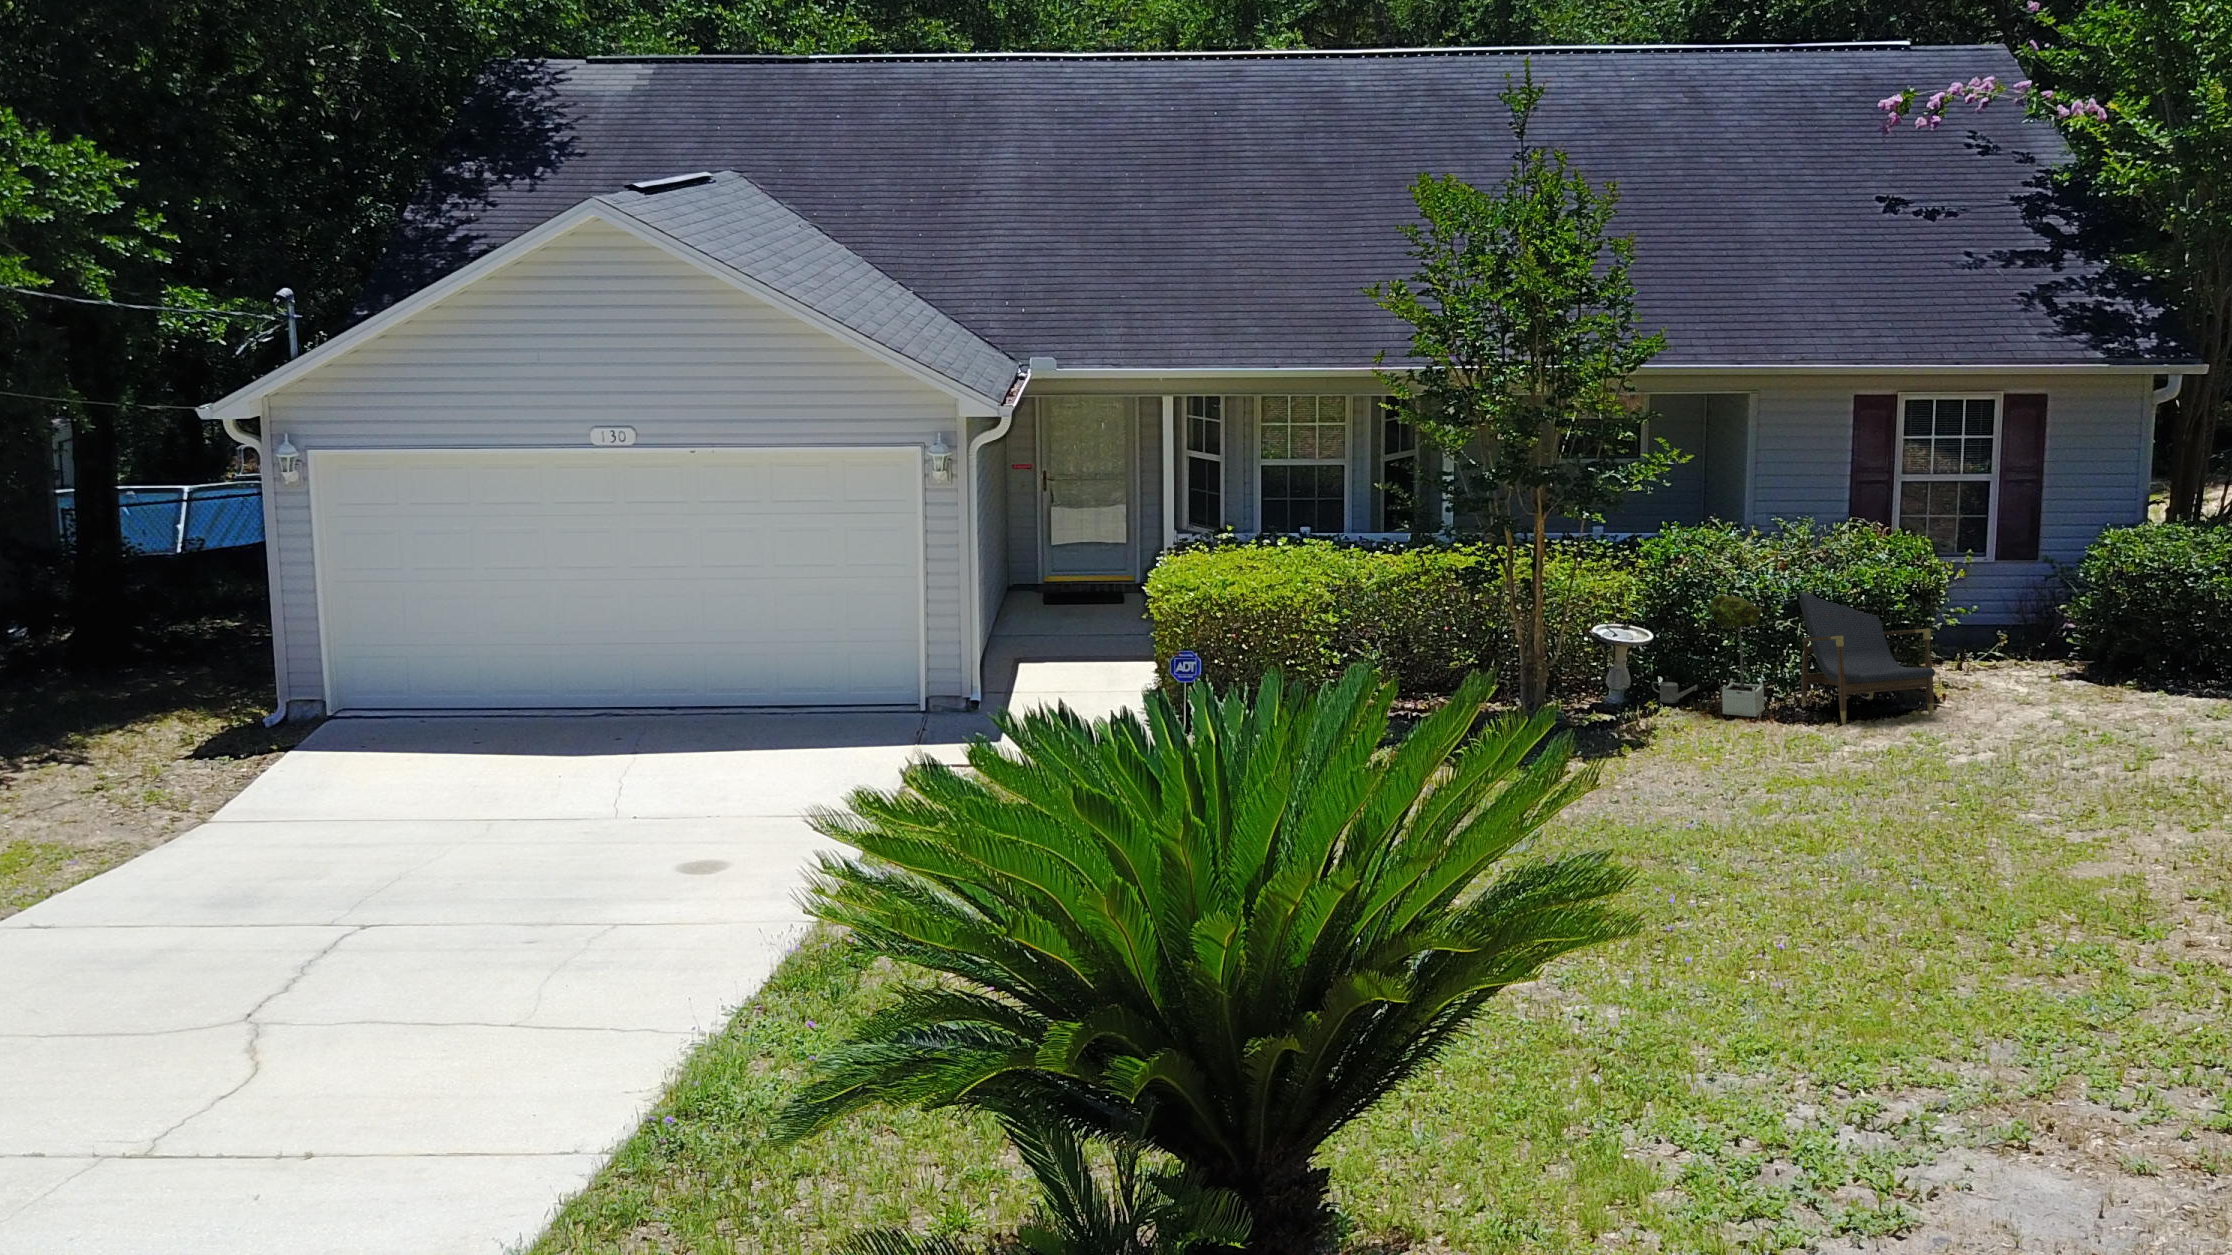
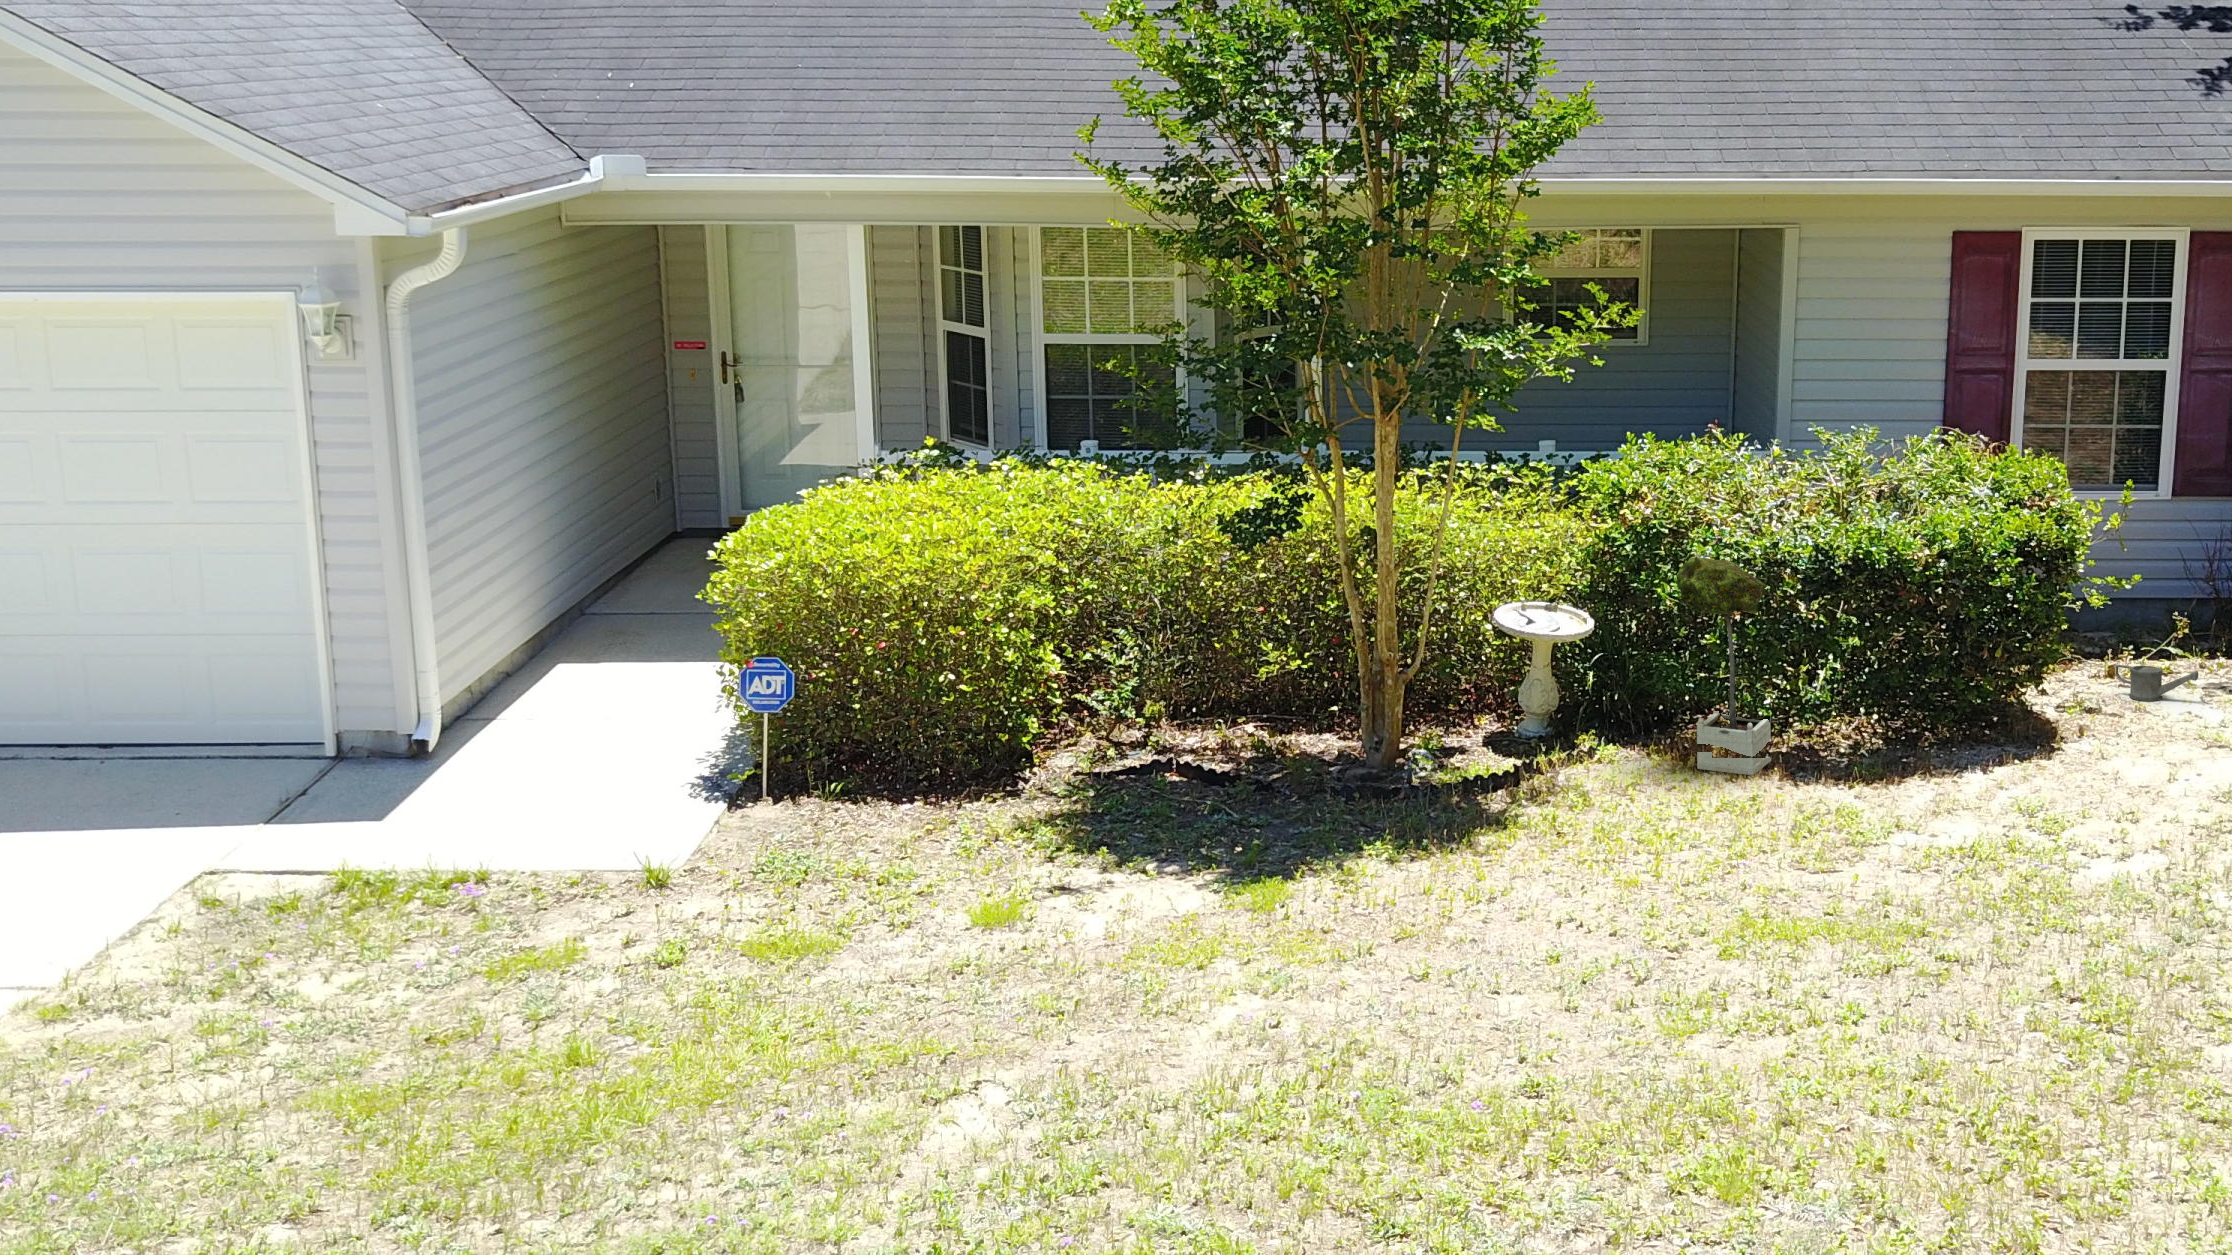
lounge chair: present [1798,593,1935,724] -> none [1834,544,2066,793]
watering can: present [1652,682,1698,703] -> present [2115,665,2198,701]

